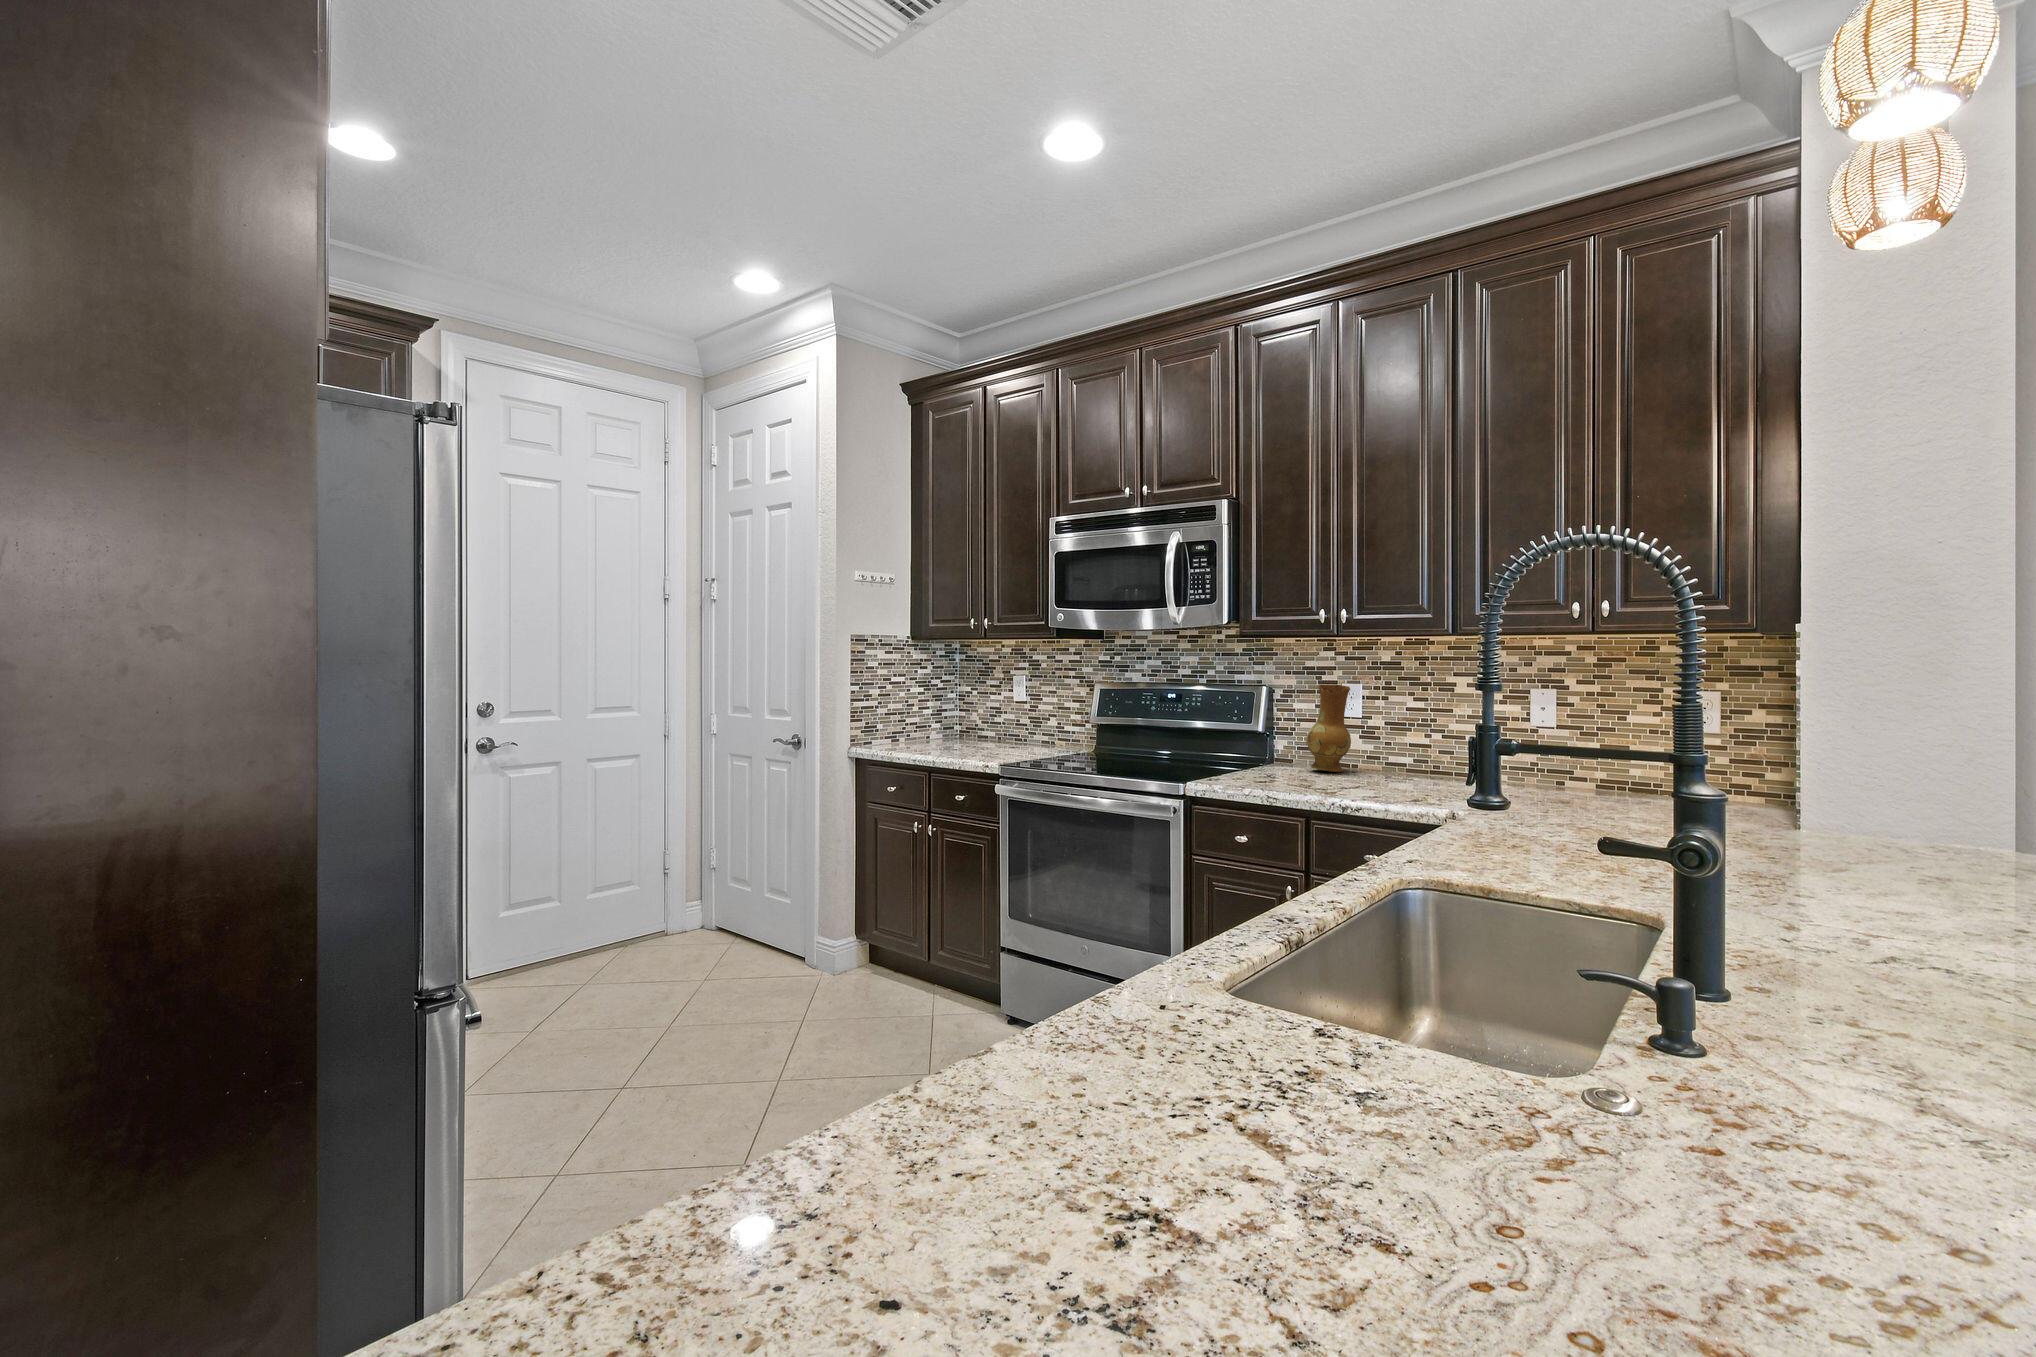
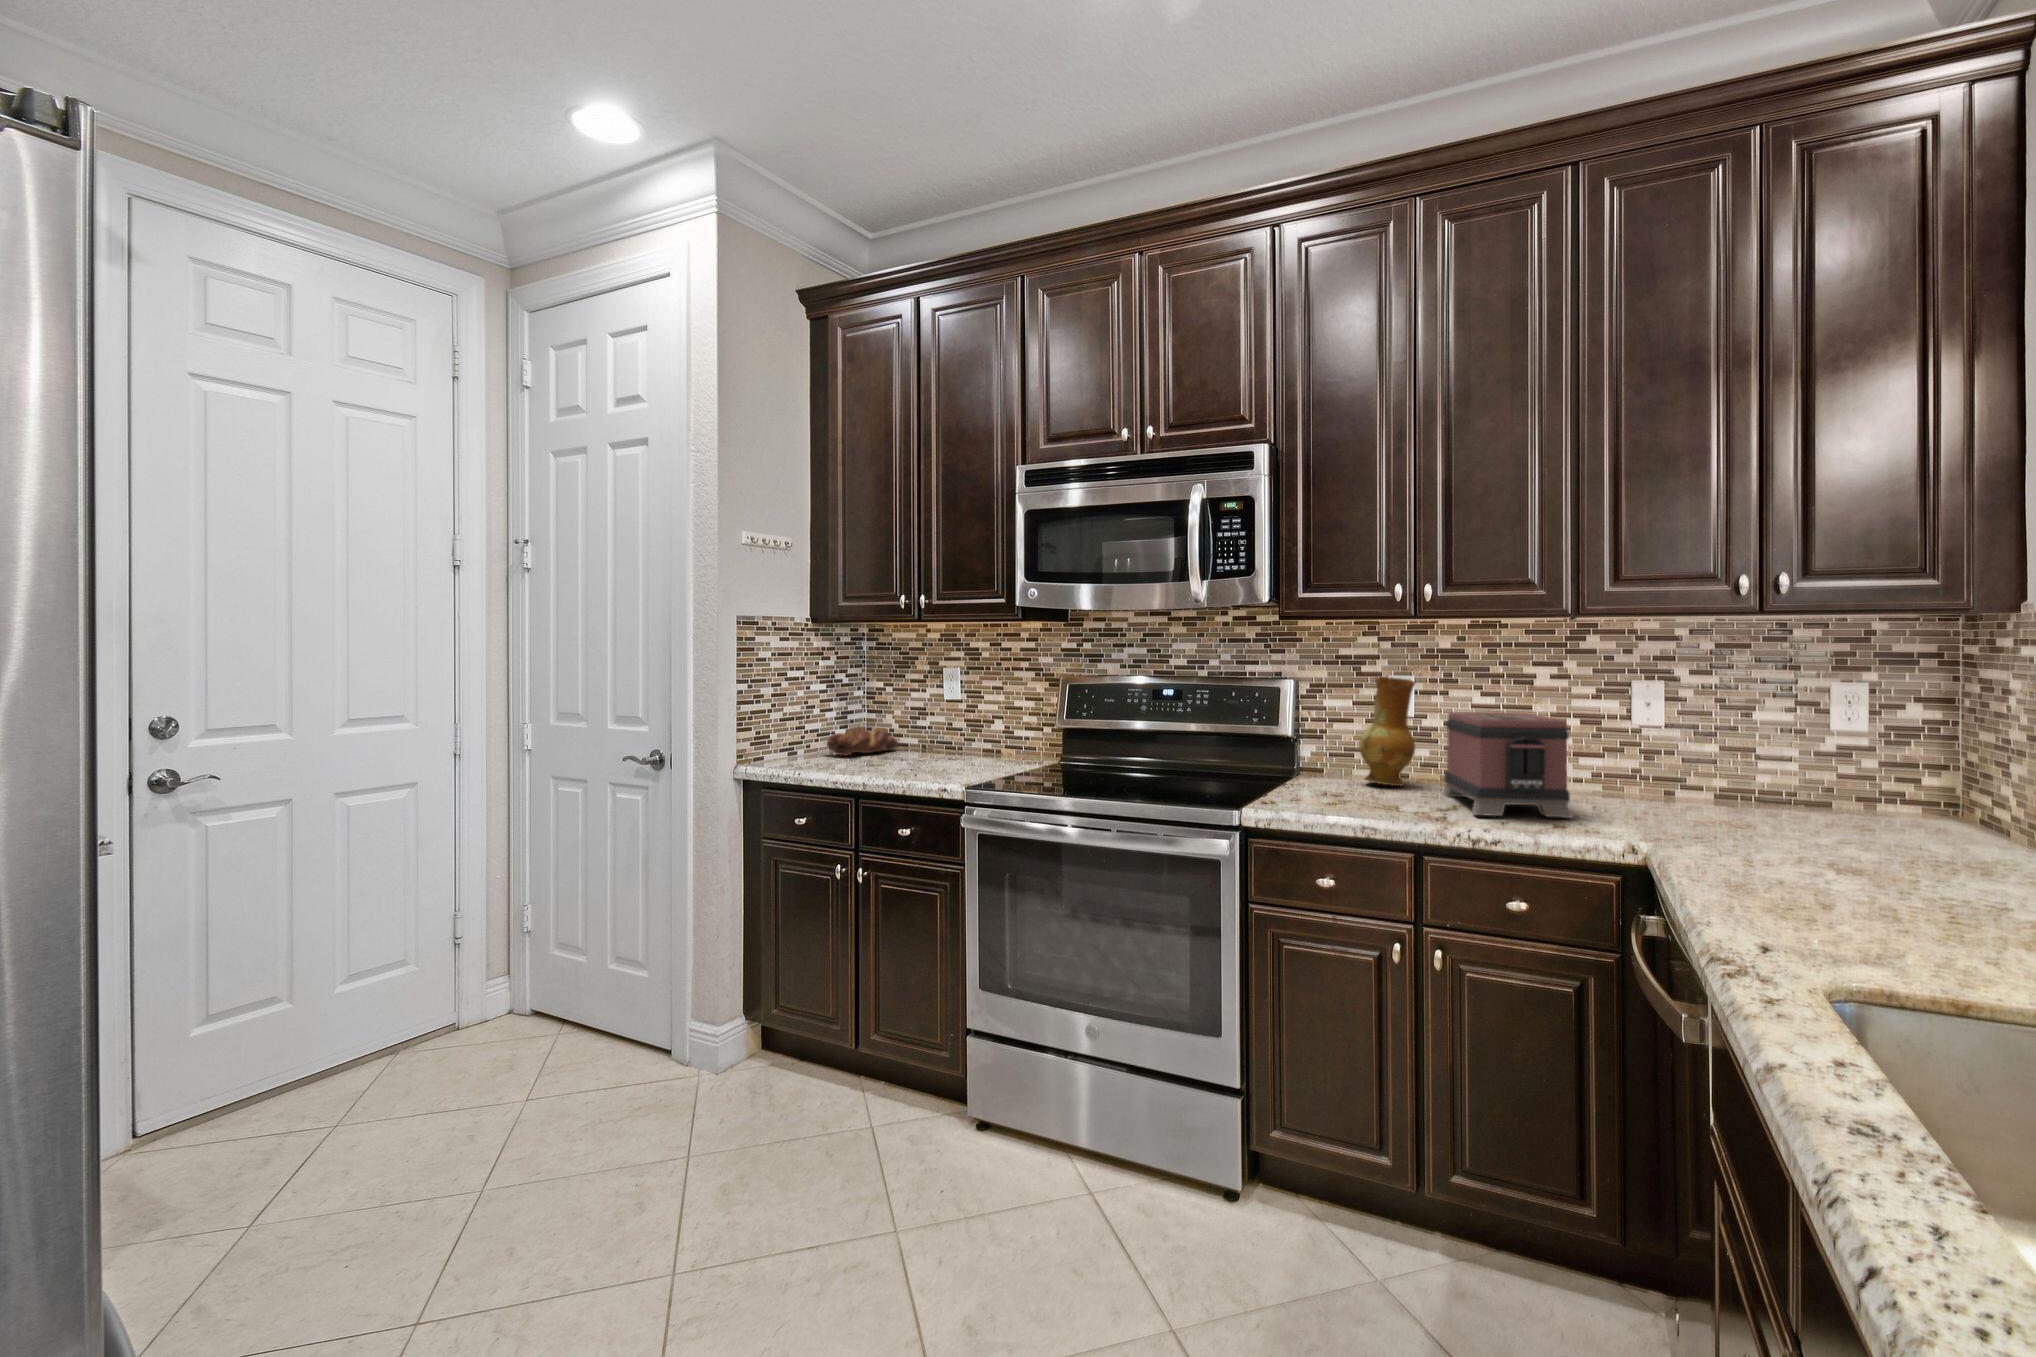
toaster: none [1360,712,1436,795] -> present [1443,712,1572,818]
bread loaf: none [922,721,979,743] -> present [827,727,898,756]

